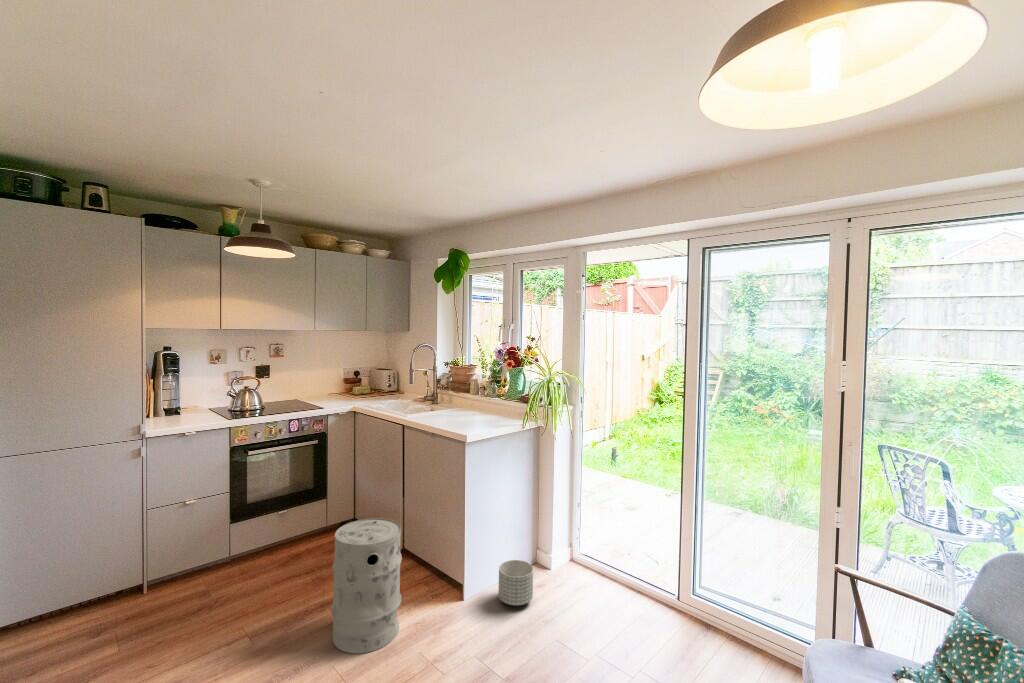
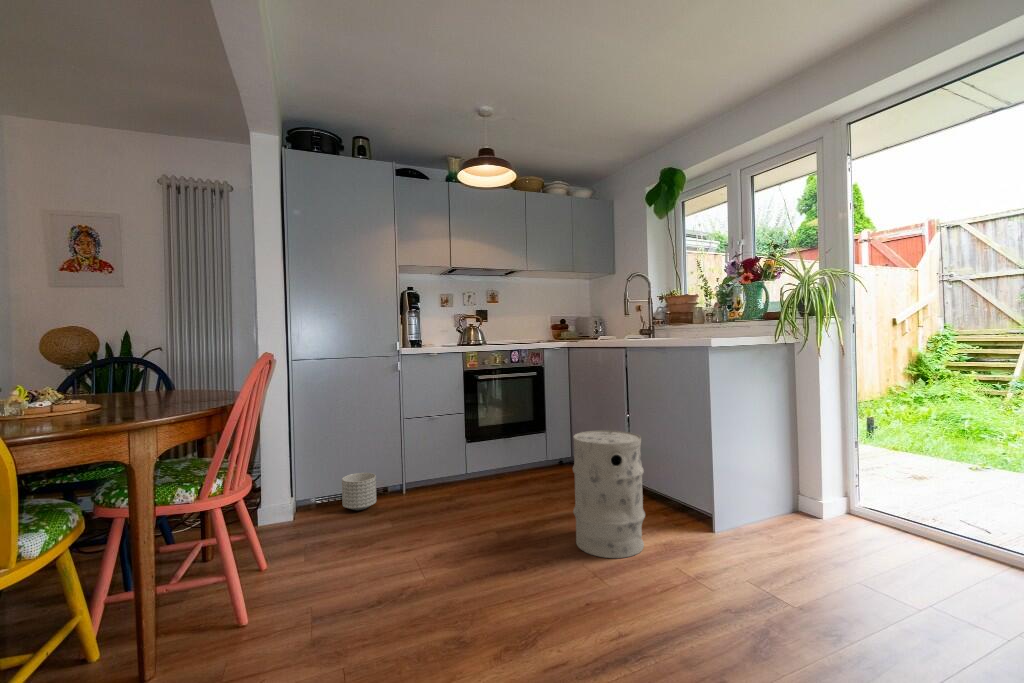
planter: present [498,560,533,605] -> present [342,473,376,510]

